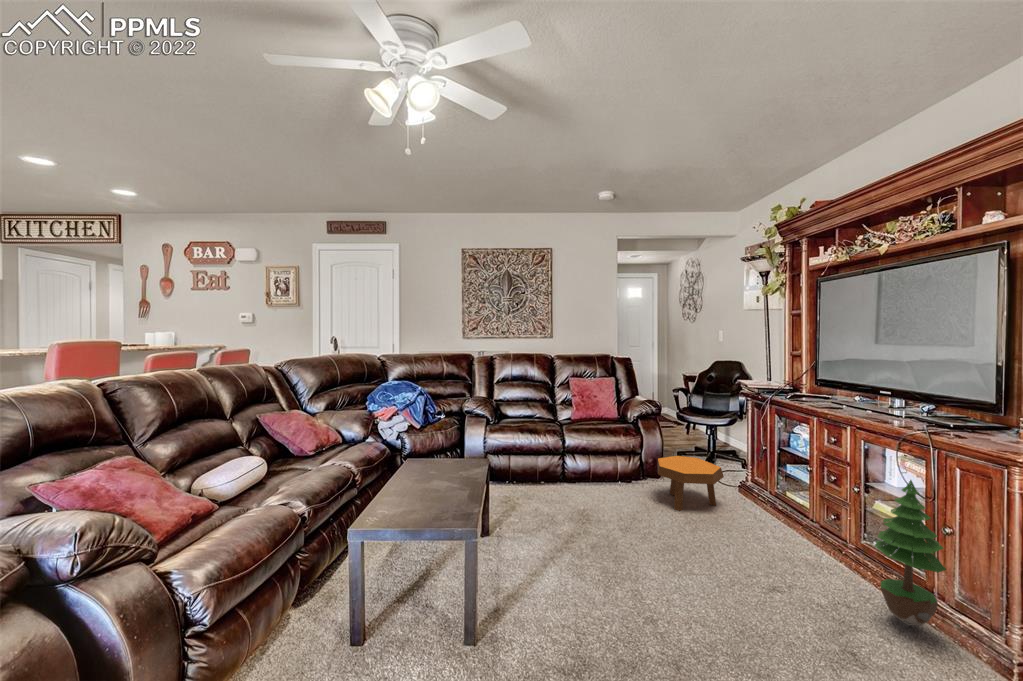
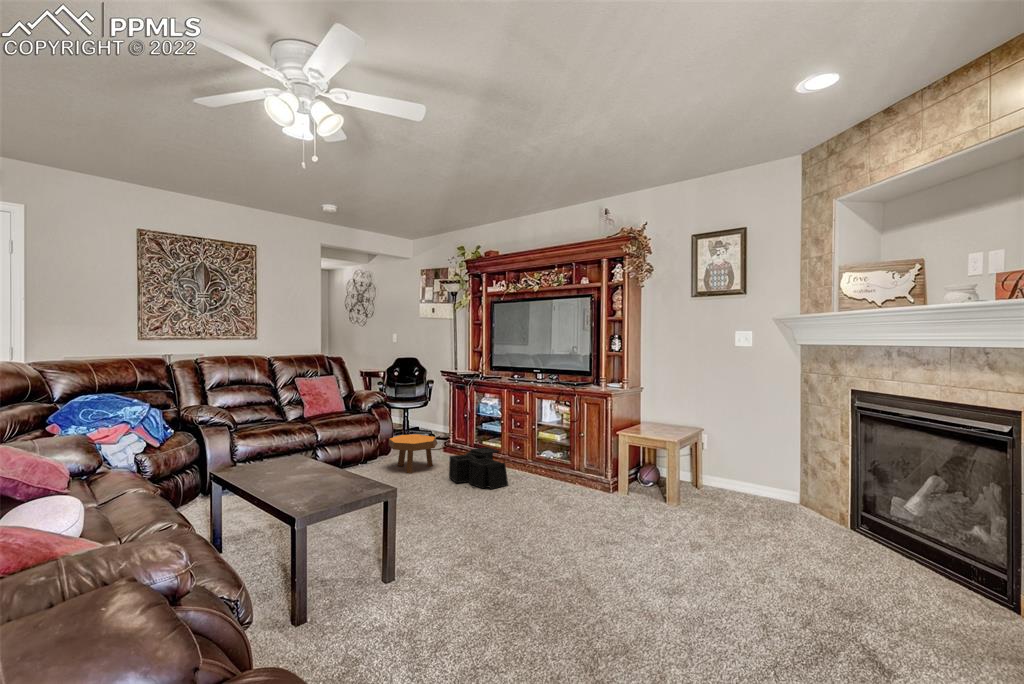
potted tree: present [875,480,946,626] -> none [529,413,557,490]
storage bin: none [729,500,830,585] -> present [449,447,508,489]

